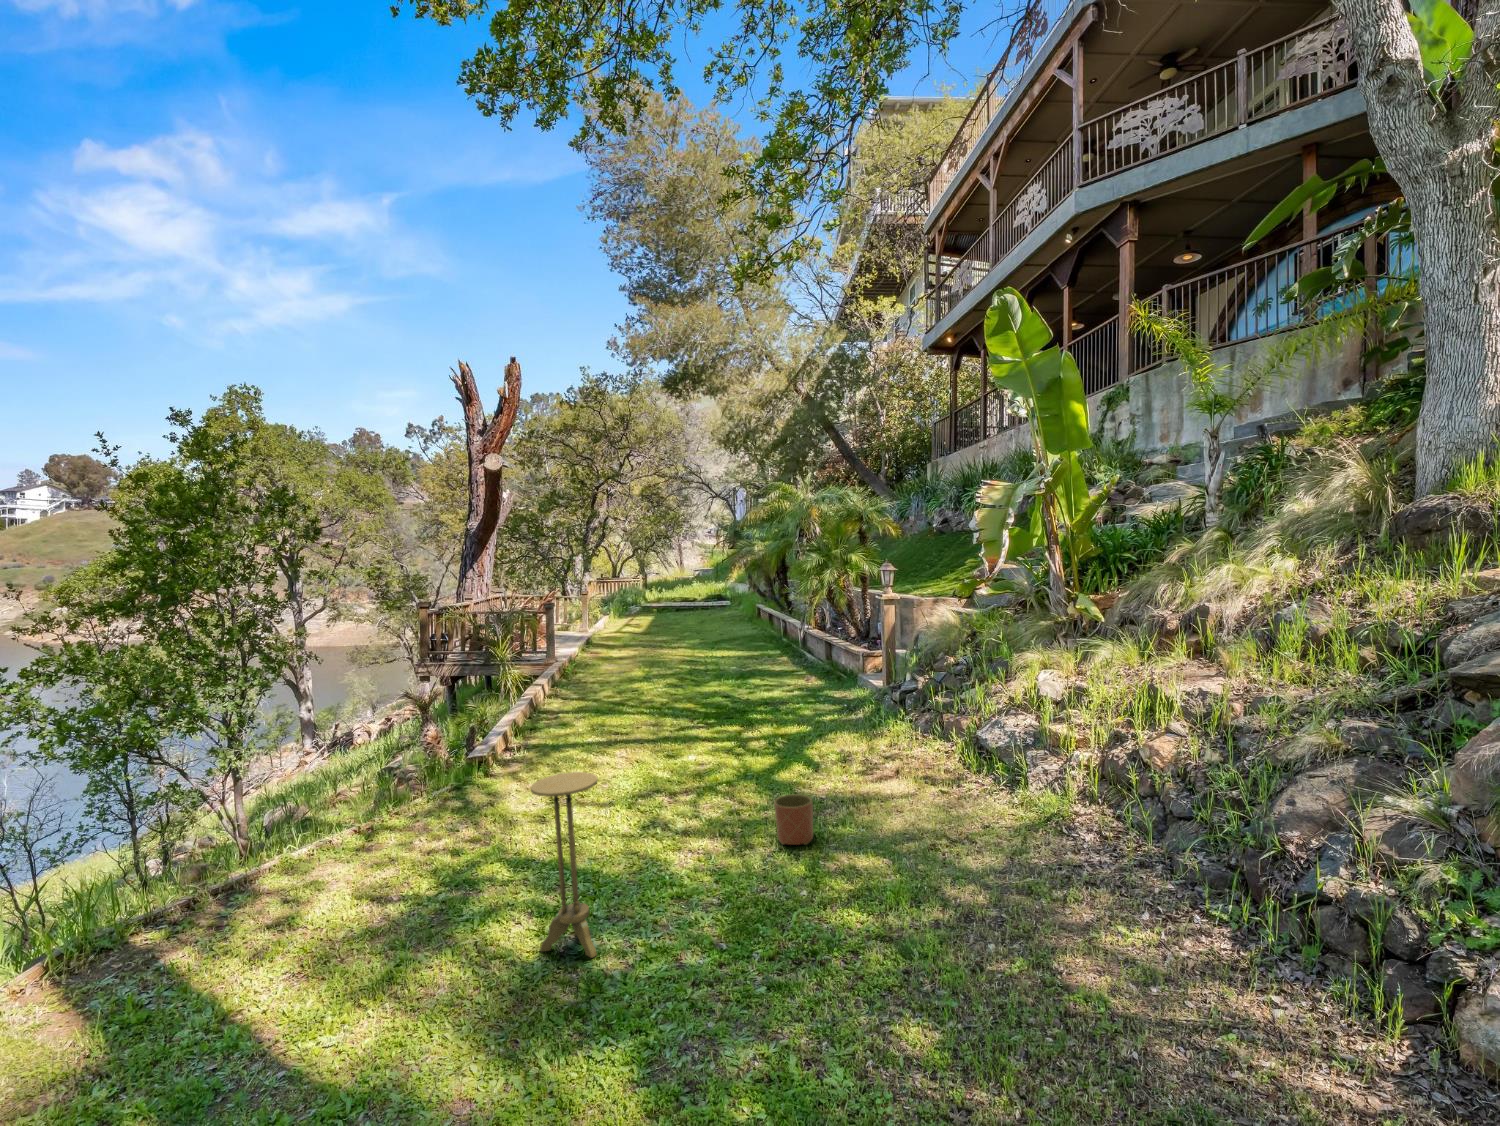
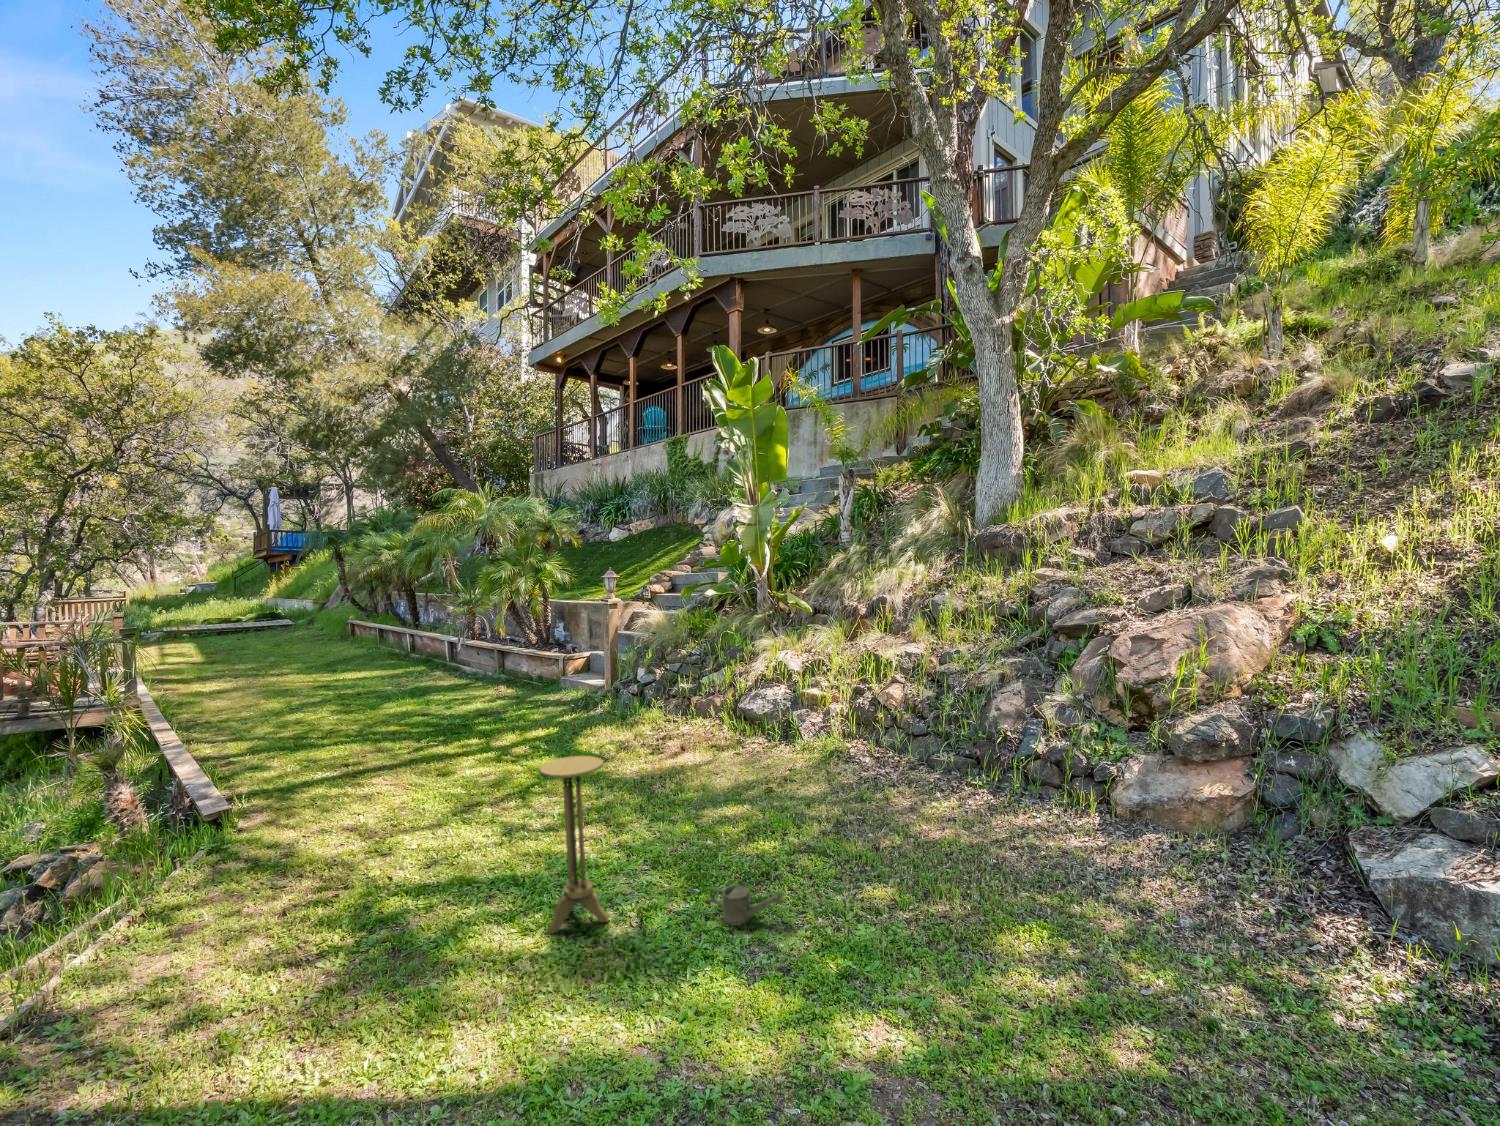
planter: present [774,794,813,845] -> none [649,767,683,812]
watering can: none [678,958,727,1017] -> present [710,886,780,926]

